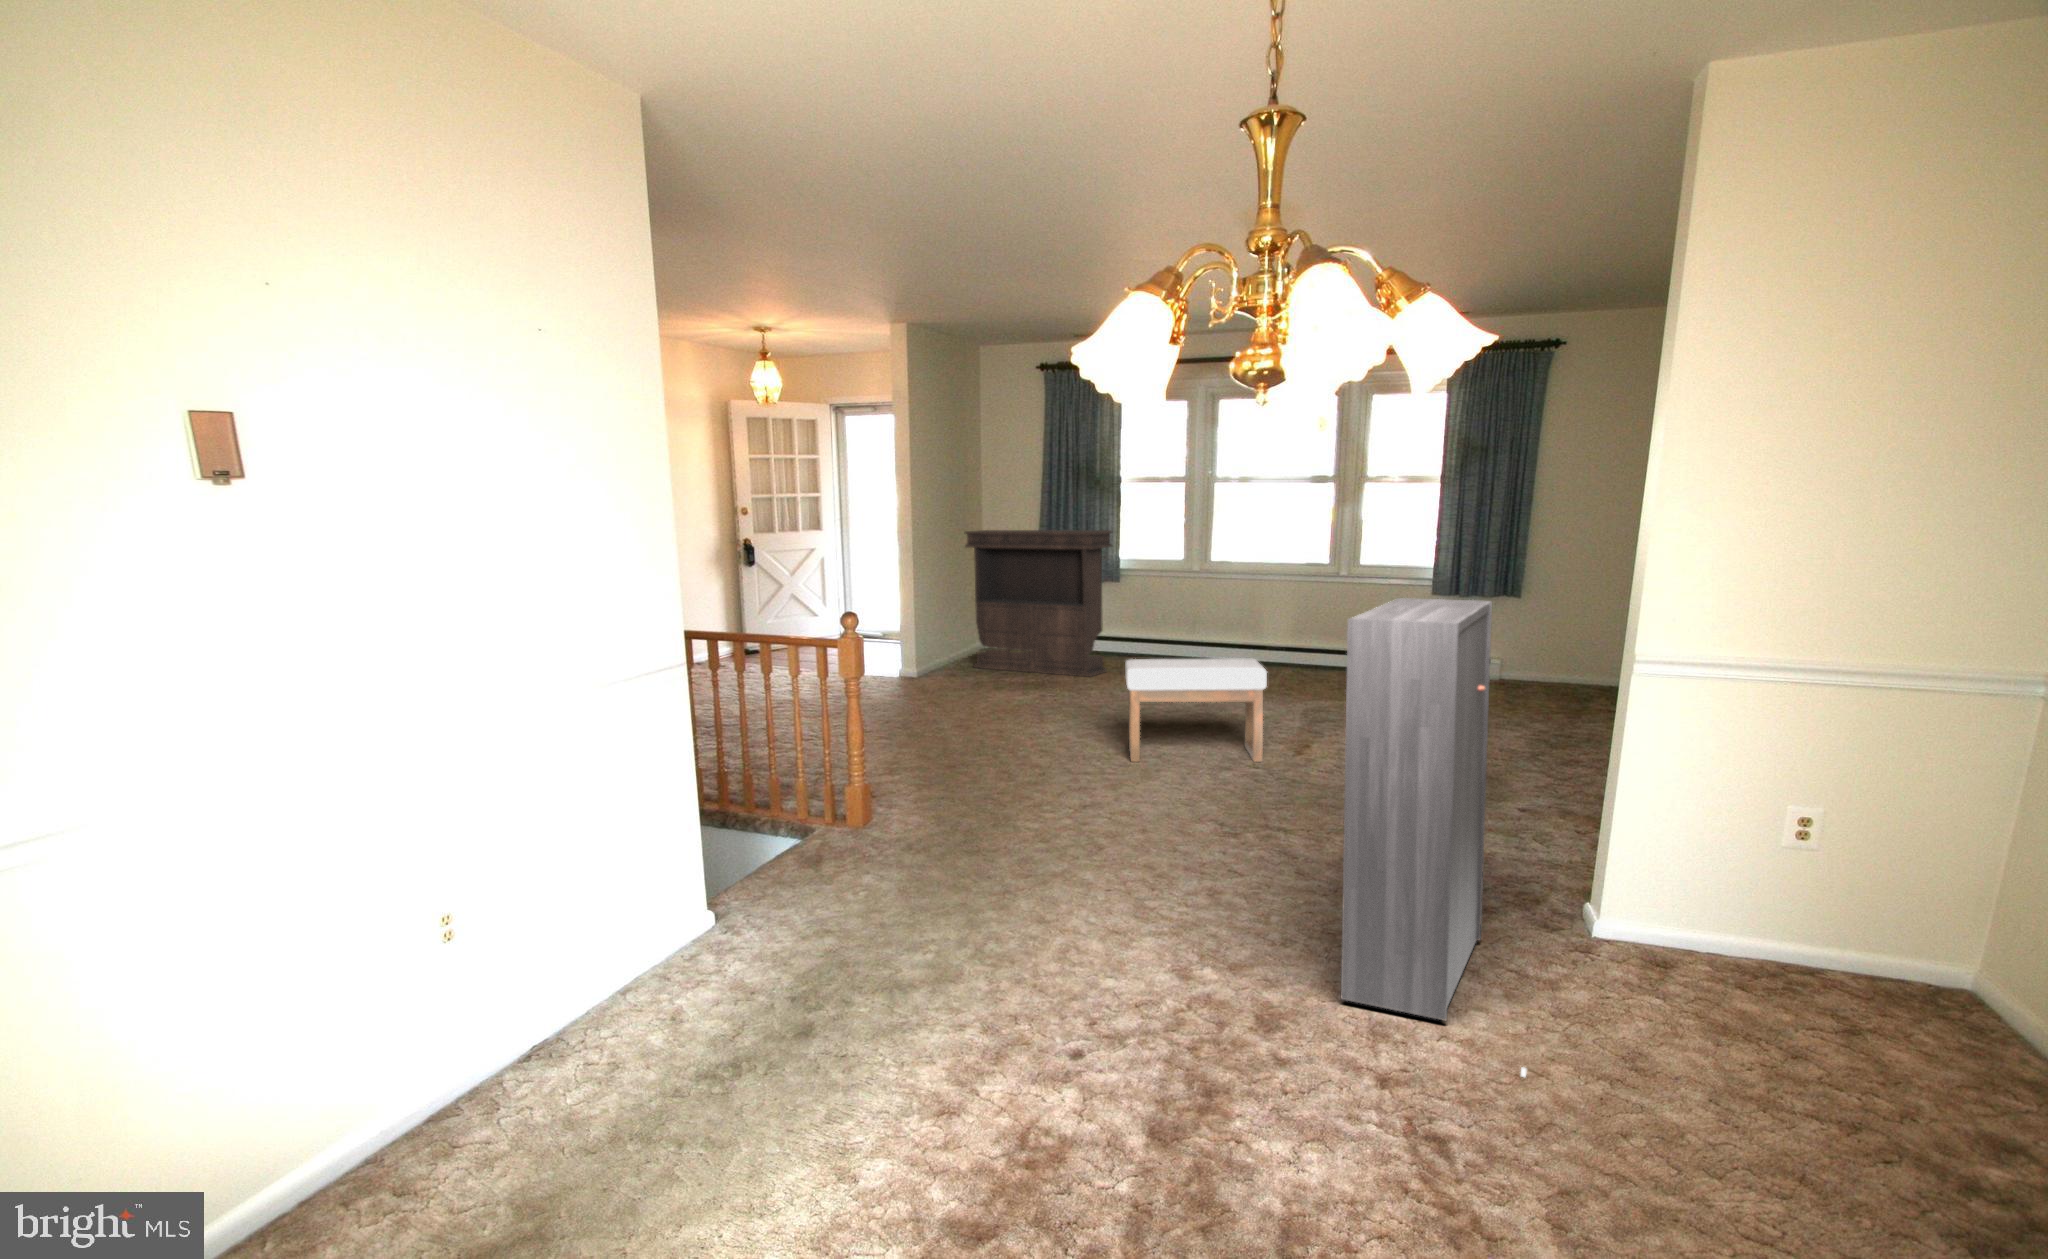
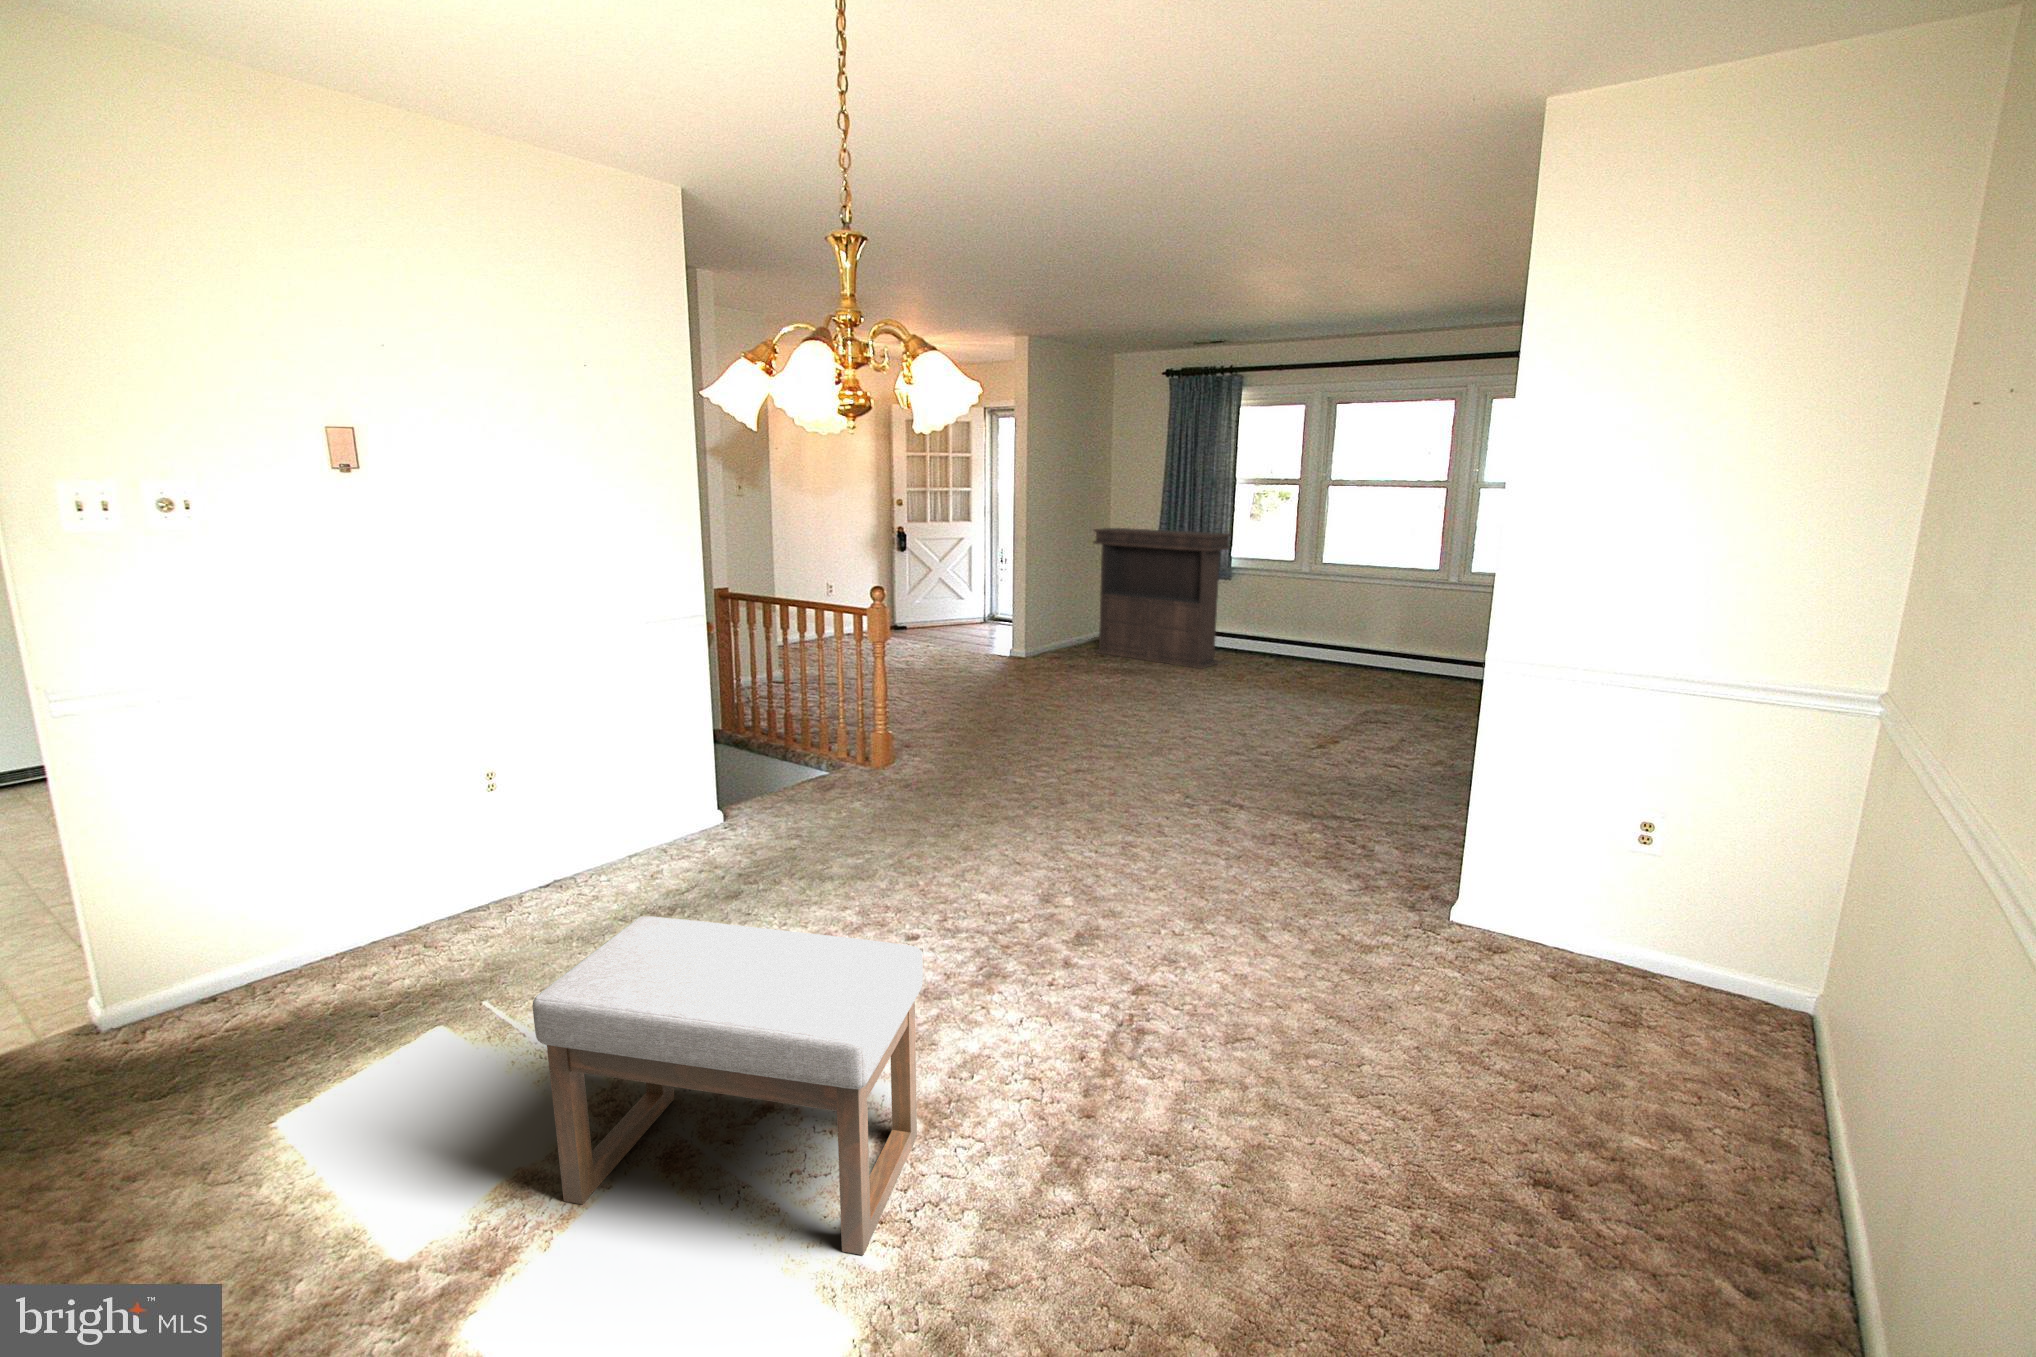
bookcase: present [1341,598,1526,1077] -> none [1481,668,1735,1307]
ottoman: present [1125,658,1267,762] -> present [533,916,923,1255]

